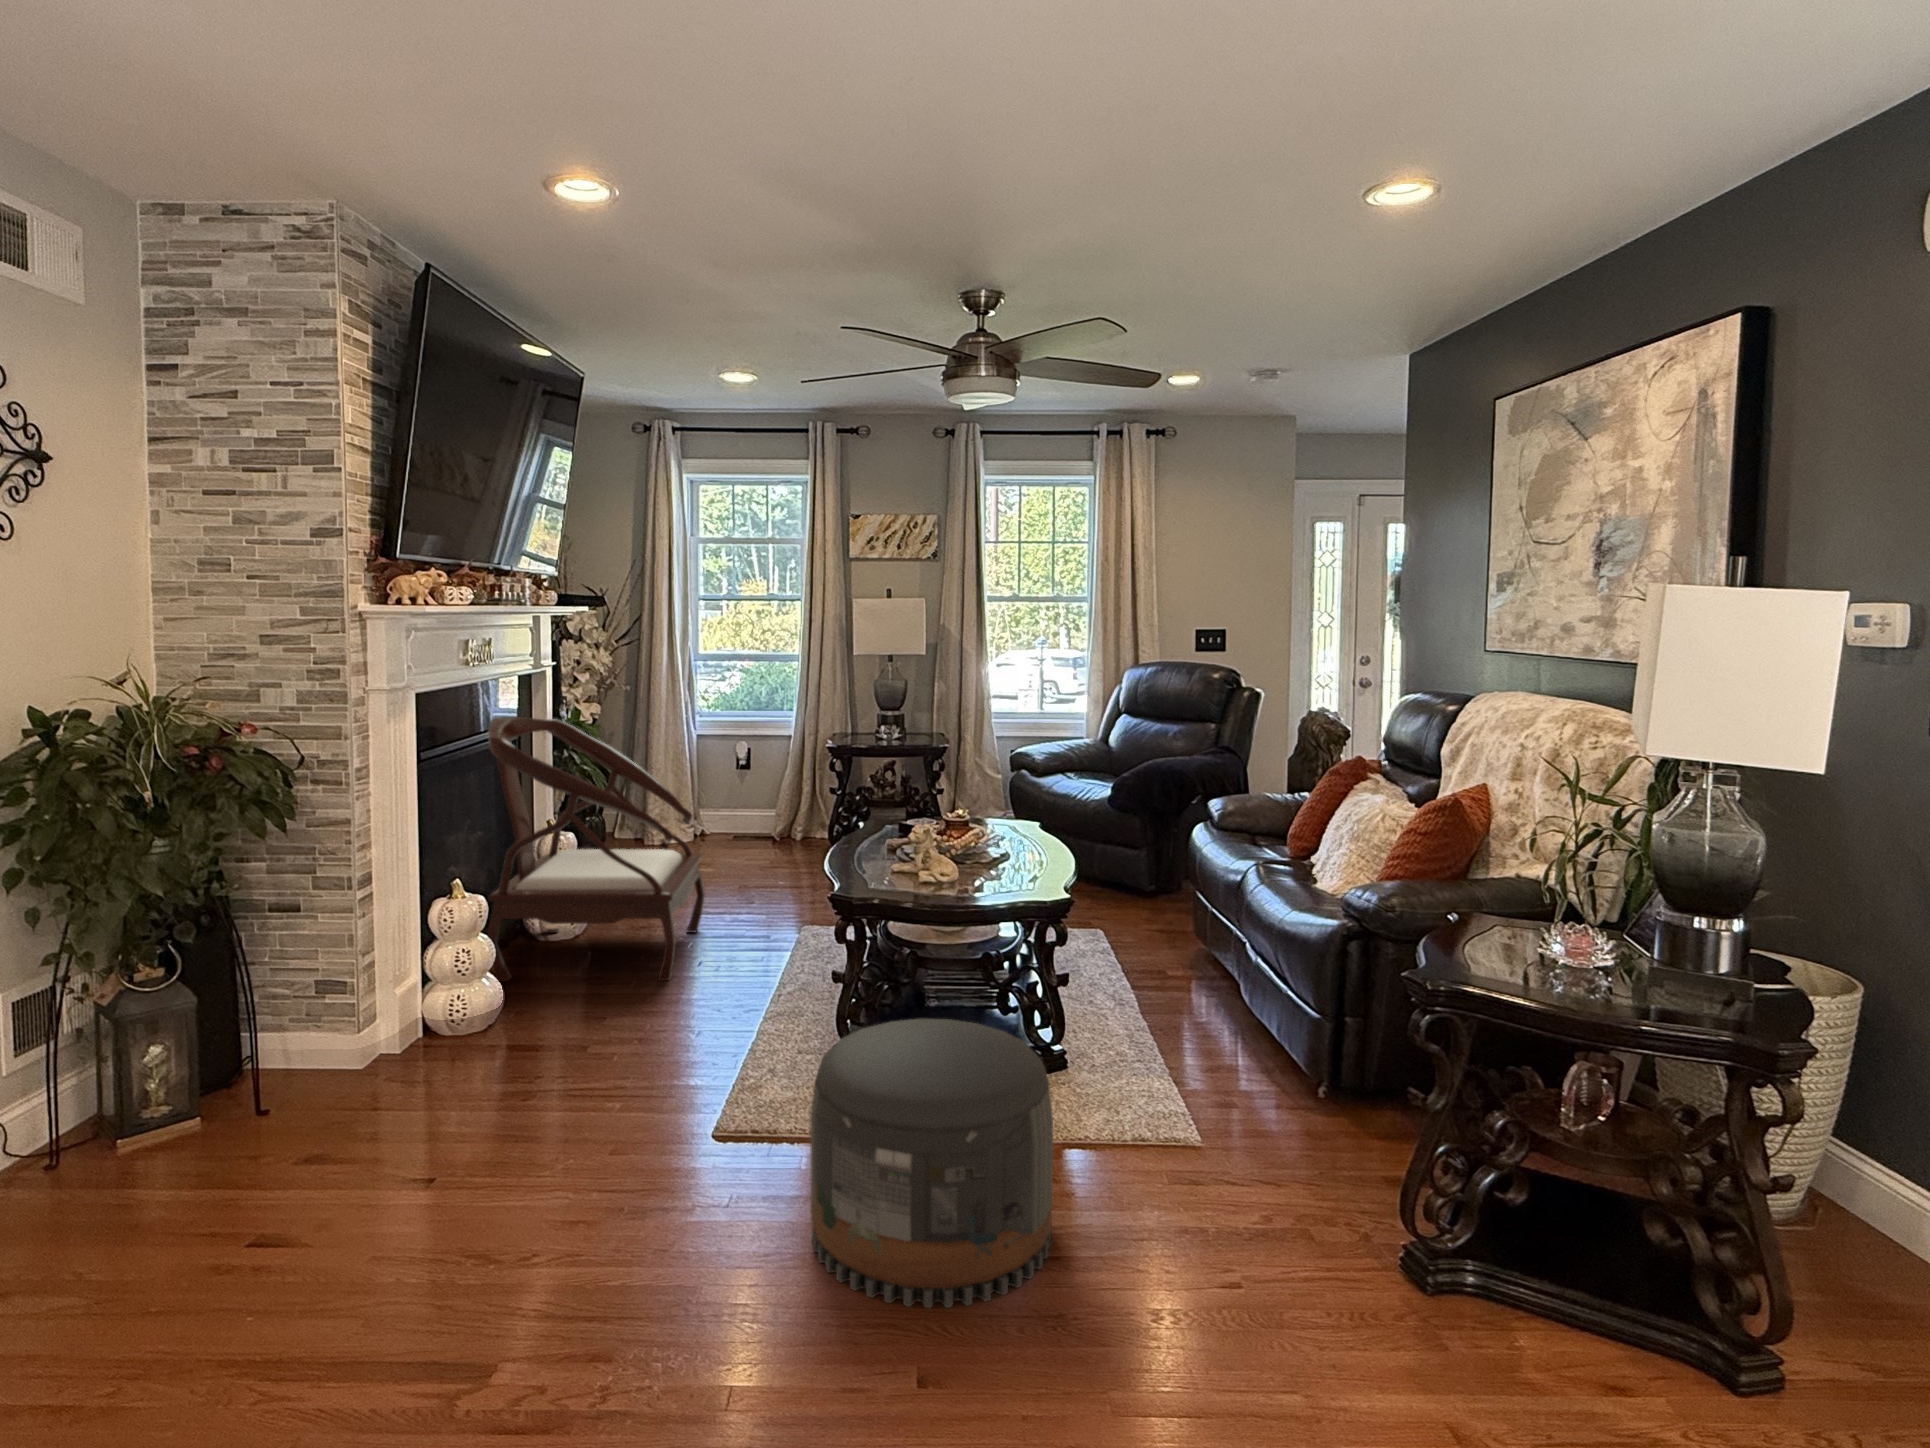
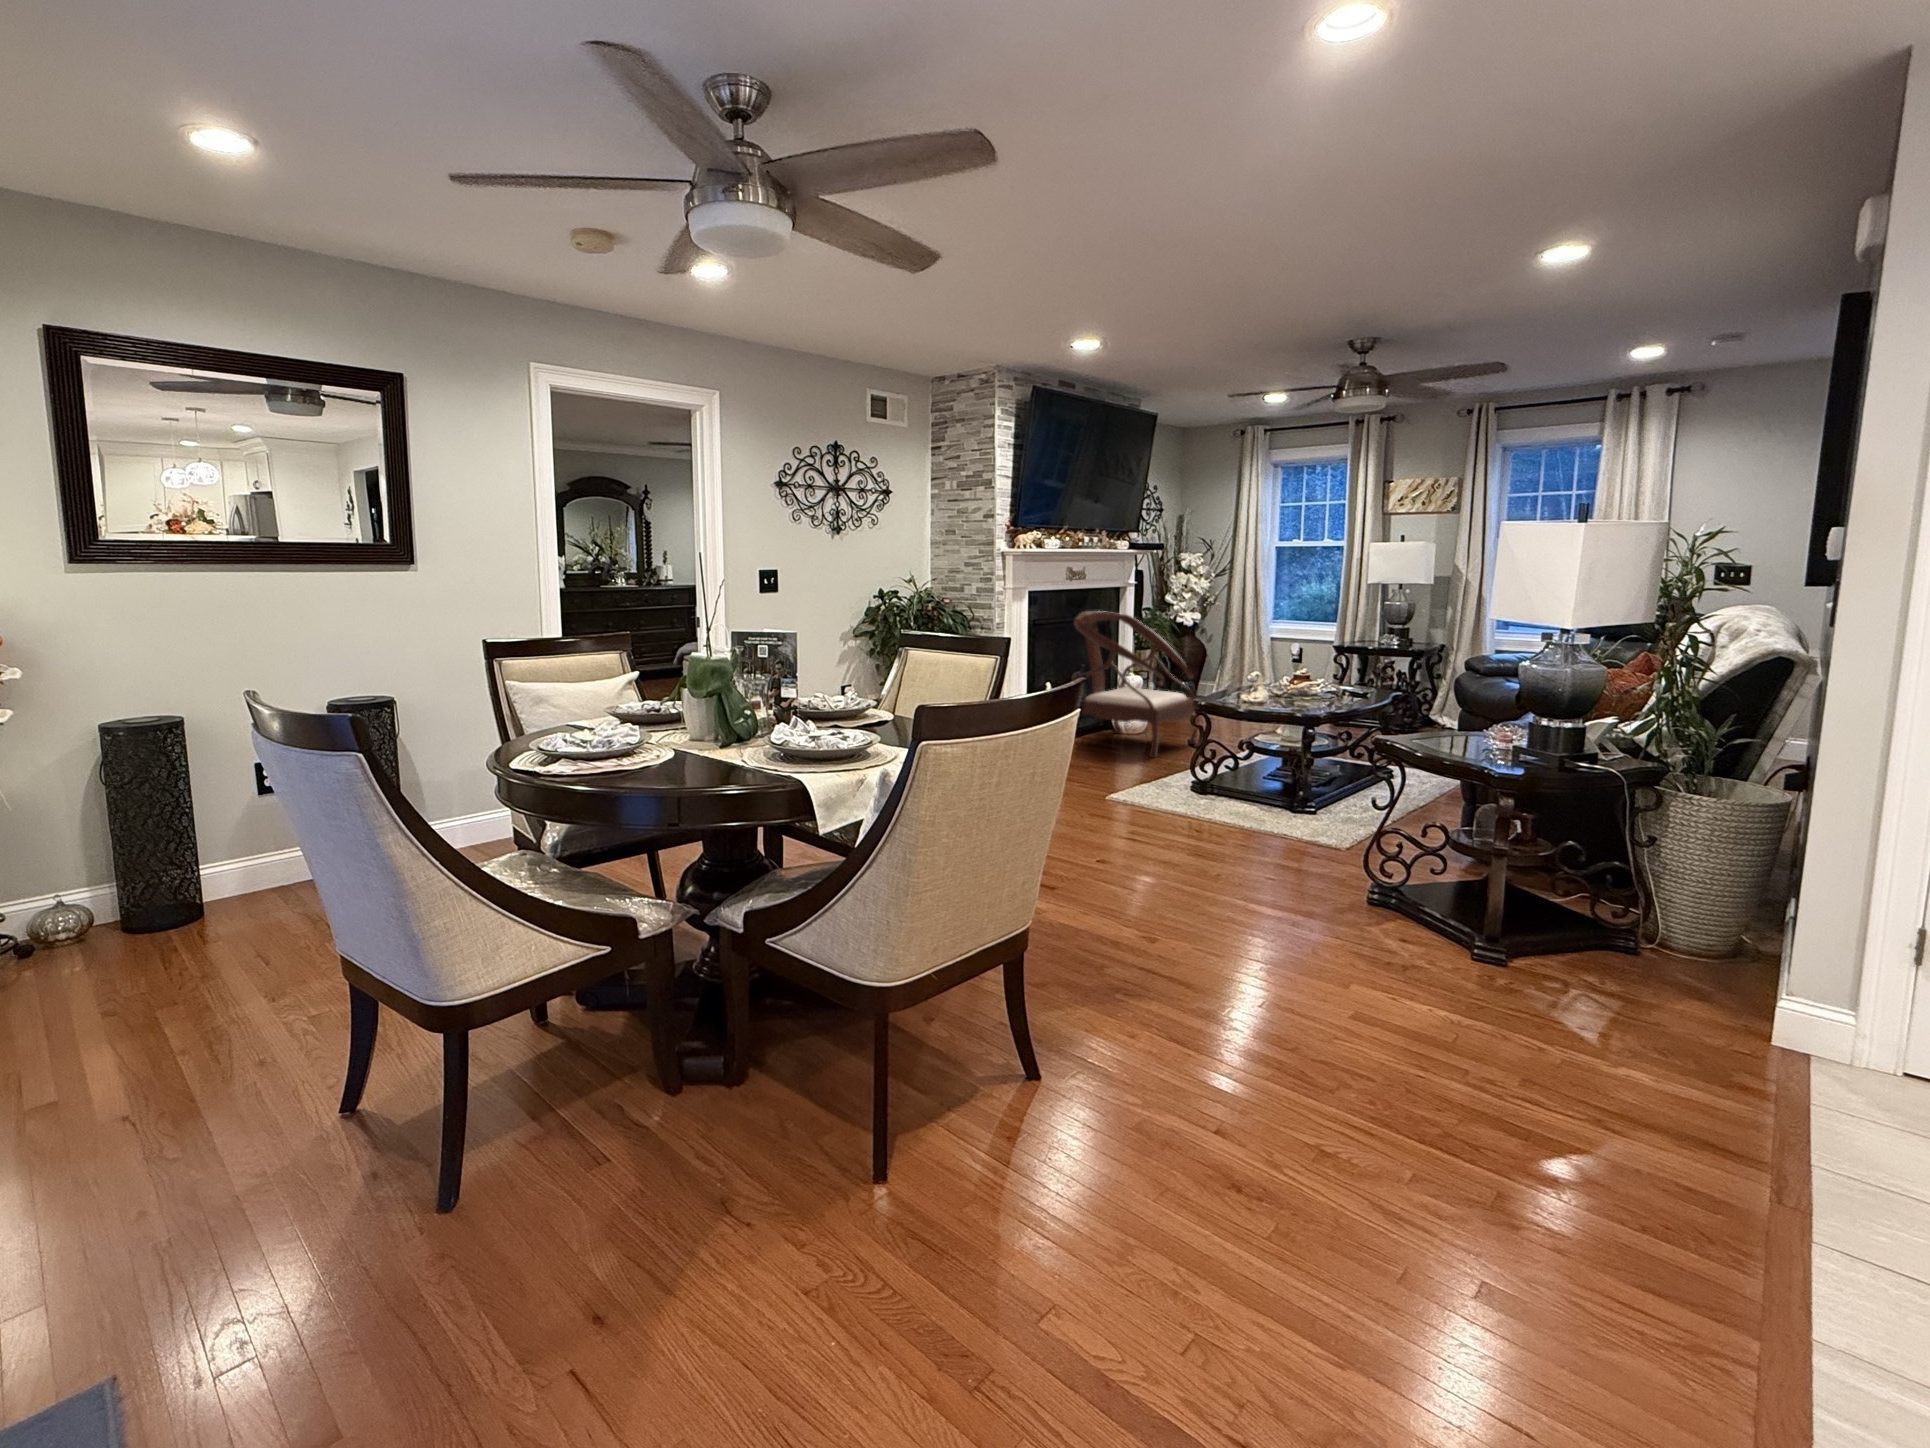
pouf: present [810,1019,1053,1308] -> none [1107,748,1227,862]

